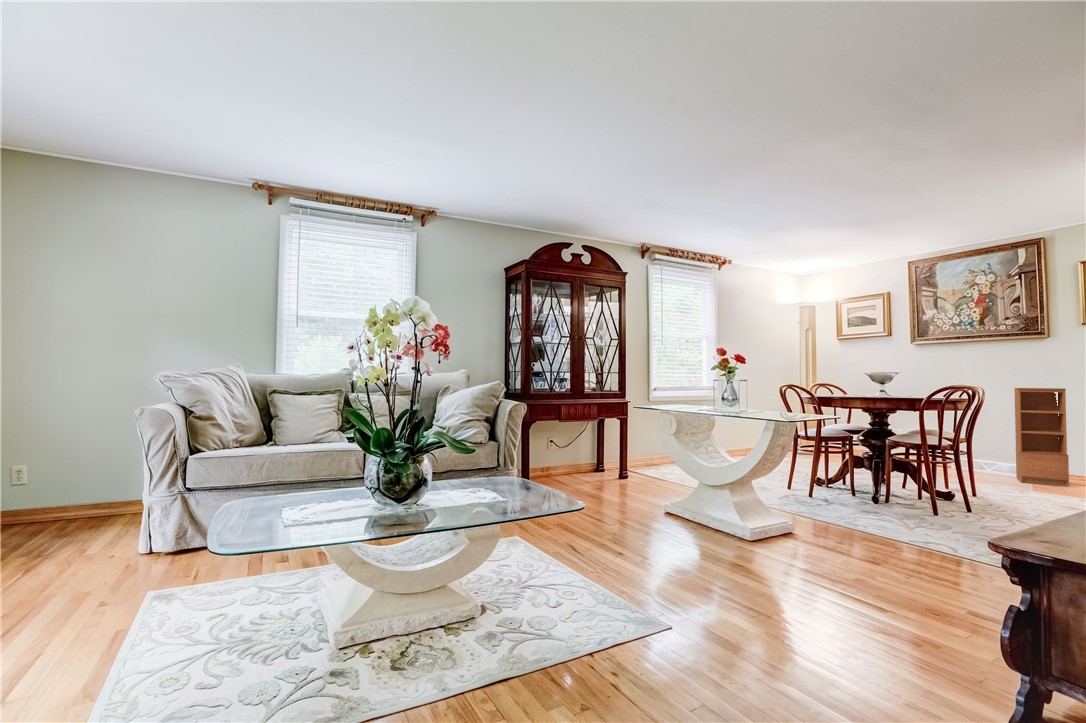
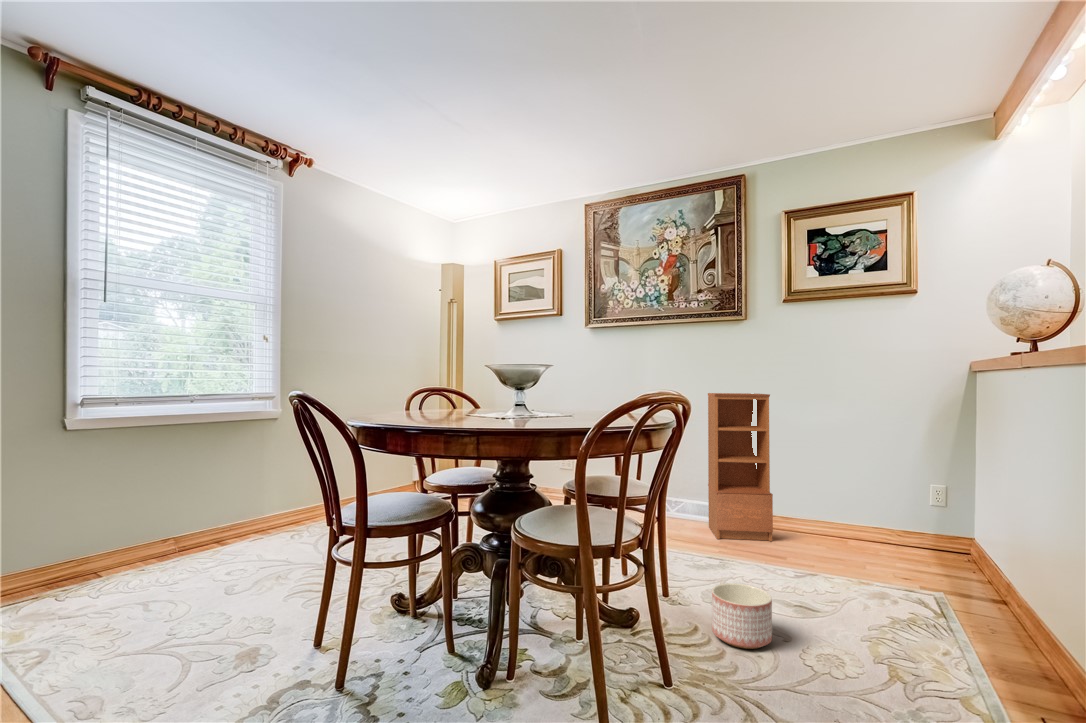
planter: none [999,483,1037,510] -> present [712,583,772,649]

